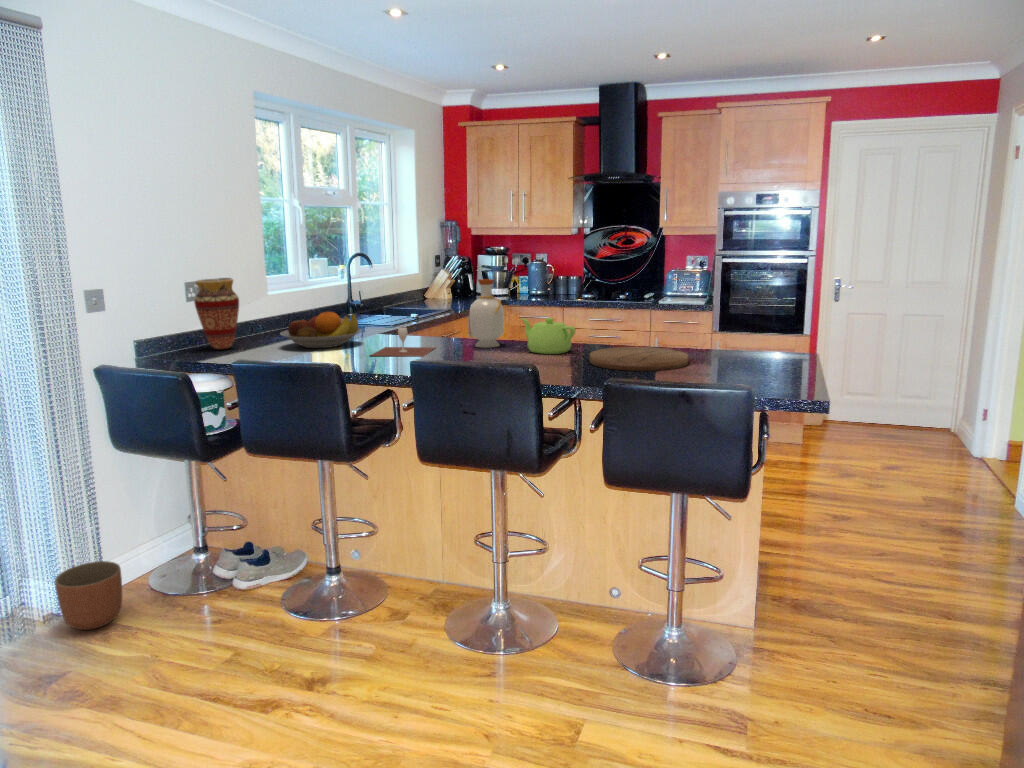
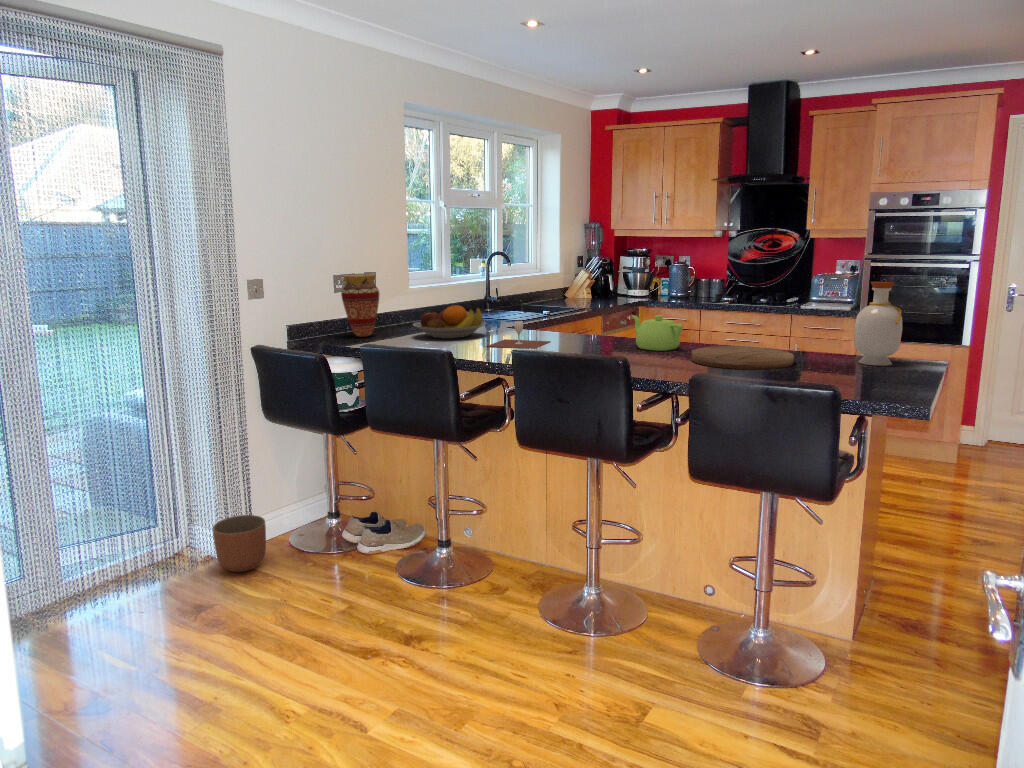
bottle: present [469,279,504,348] -> present [854,282,902,366]

